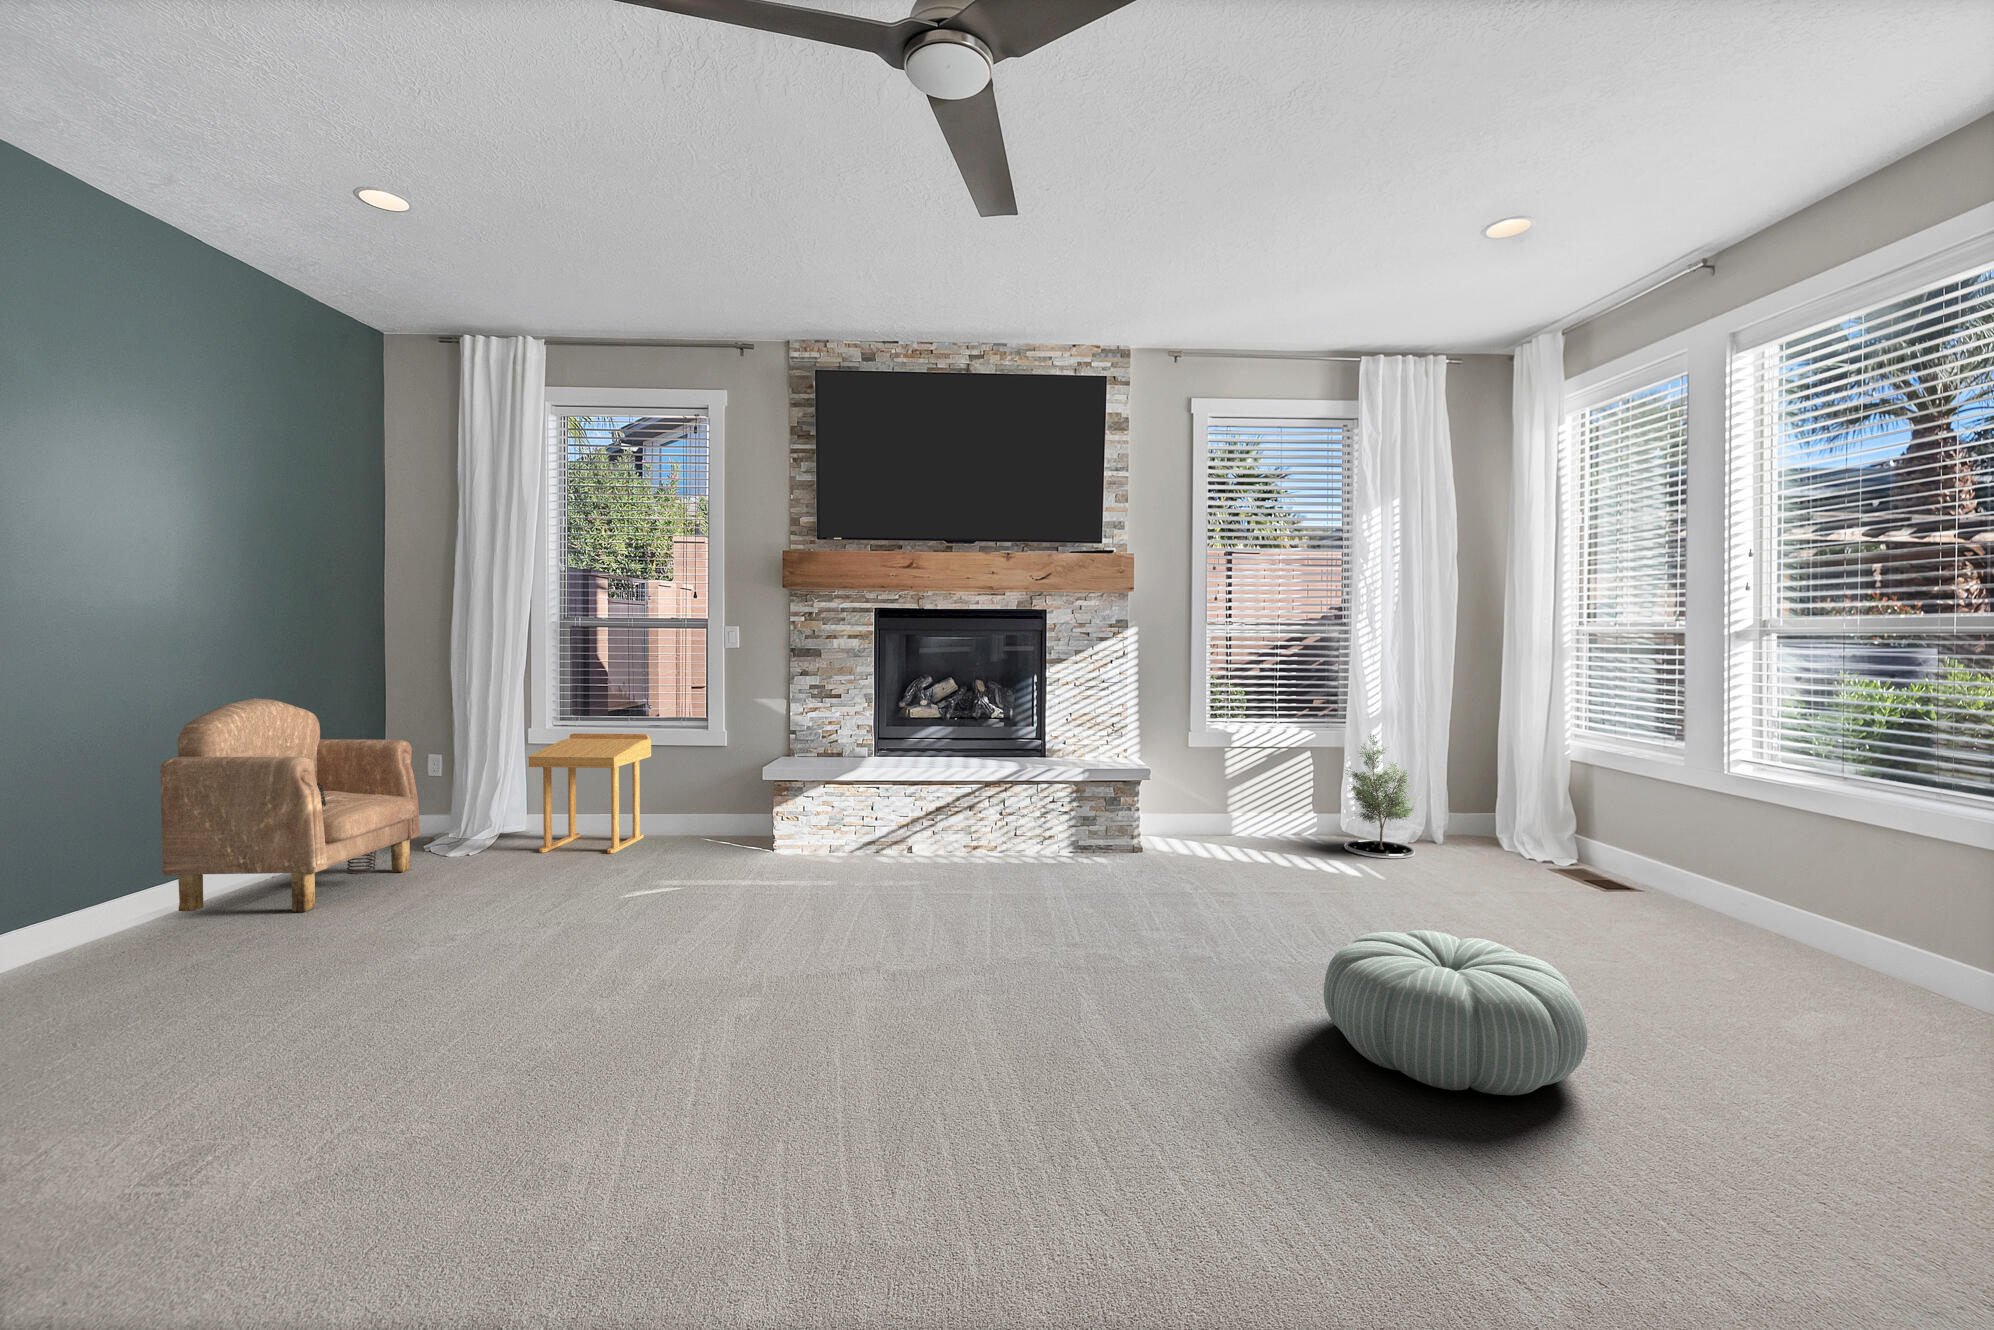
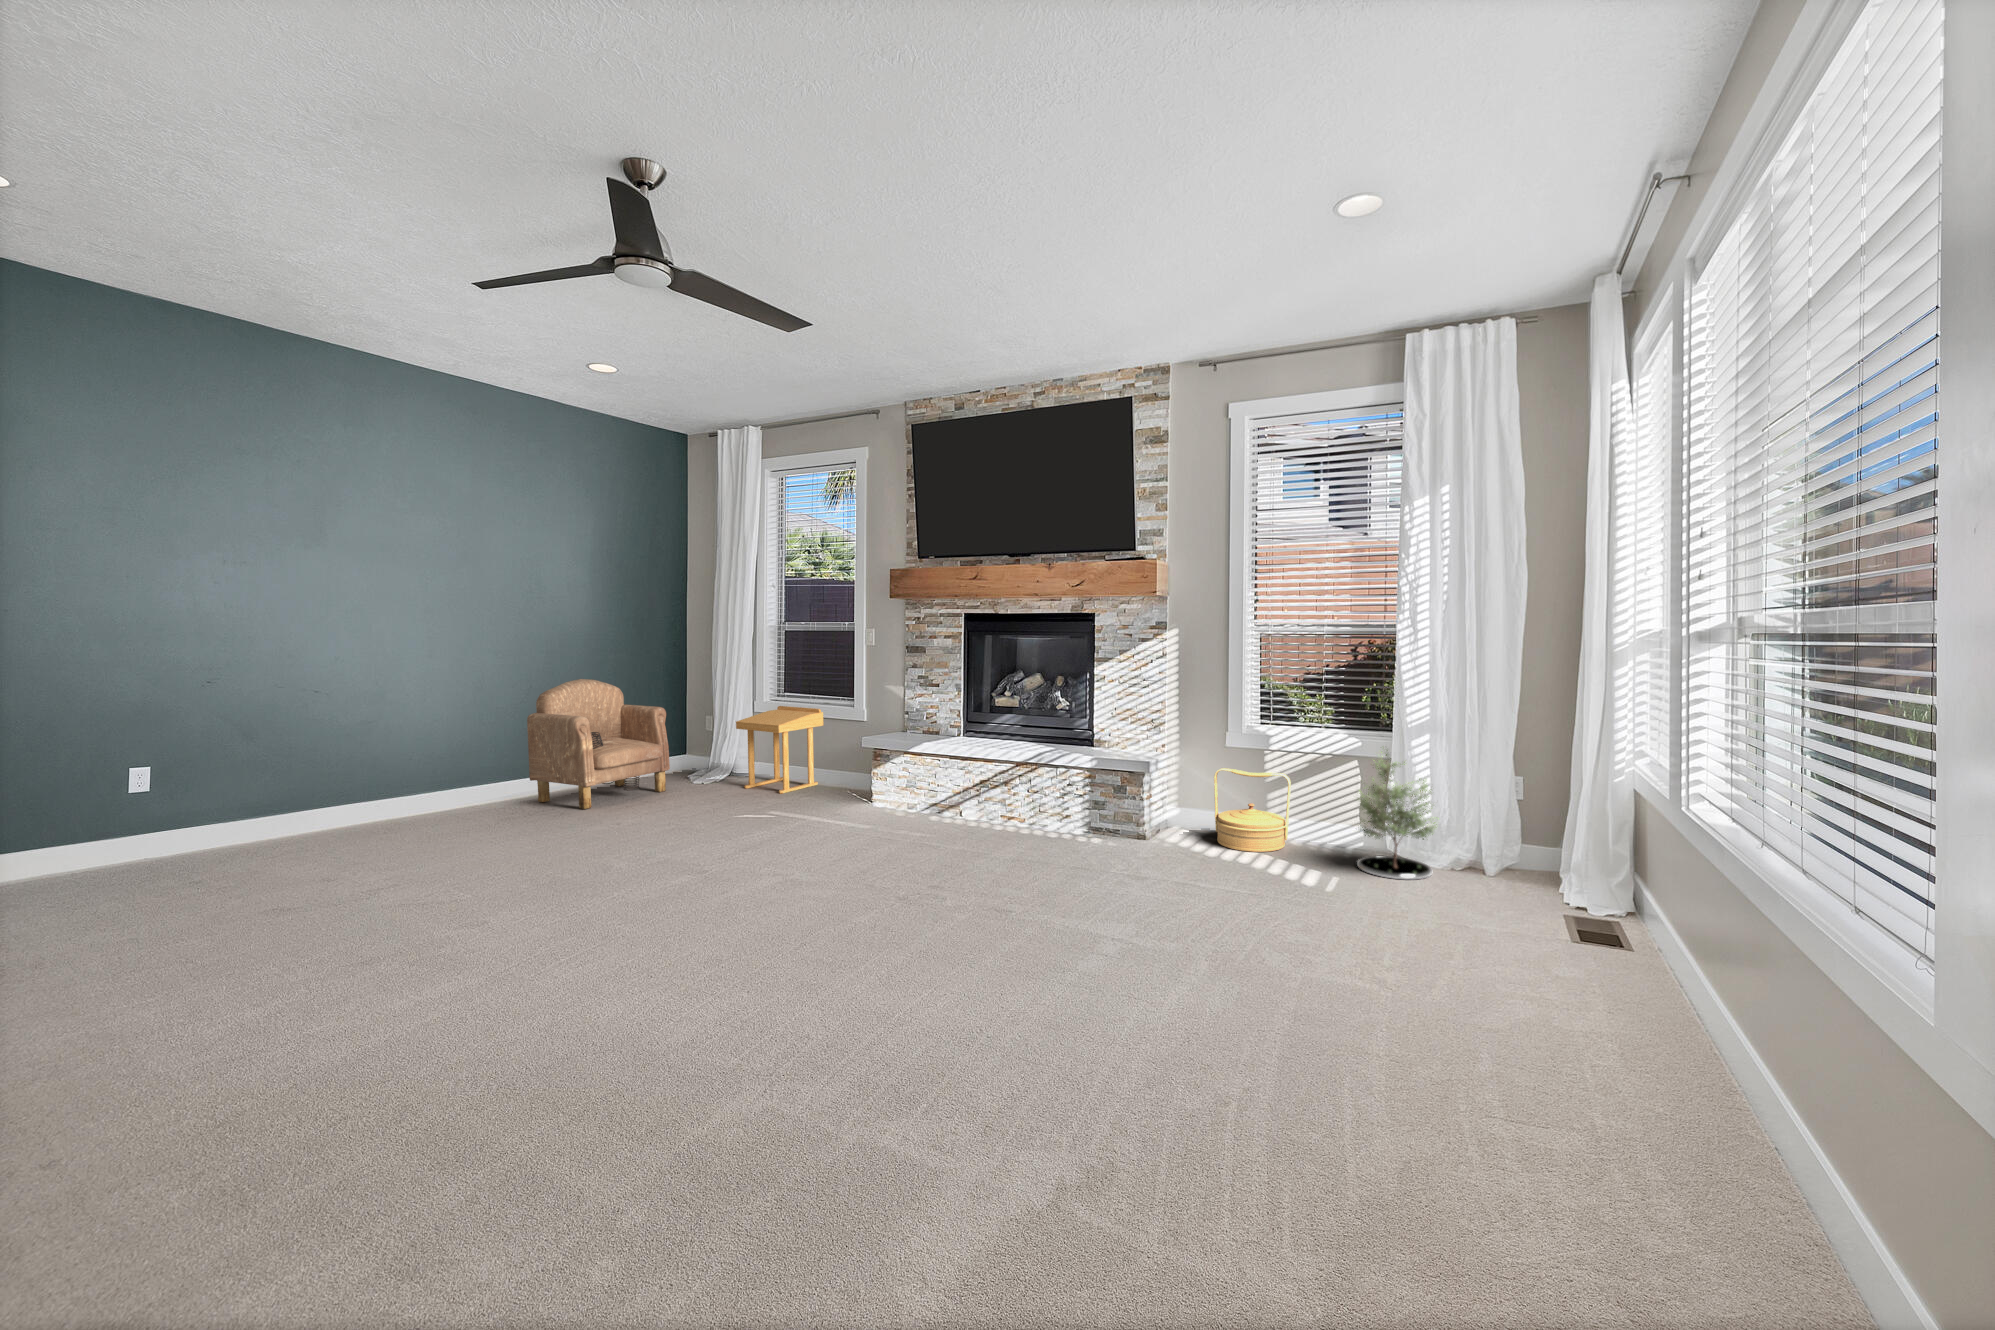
woven basket: none [1194,770,1272,852] -> present [1214,768,1291,852]
pouf: present [1324,930,1588,1095] -> none [931,919,1128,1061]

